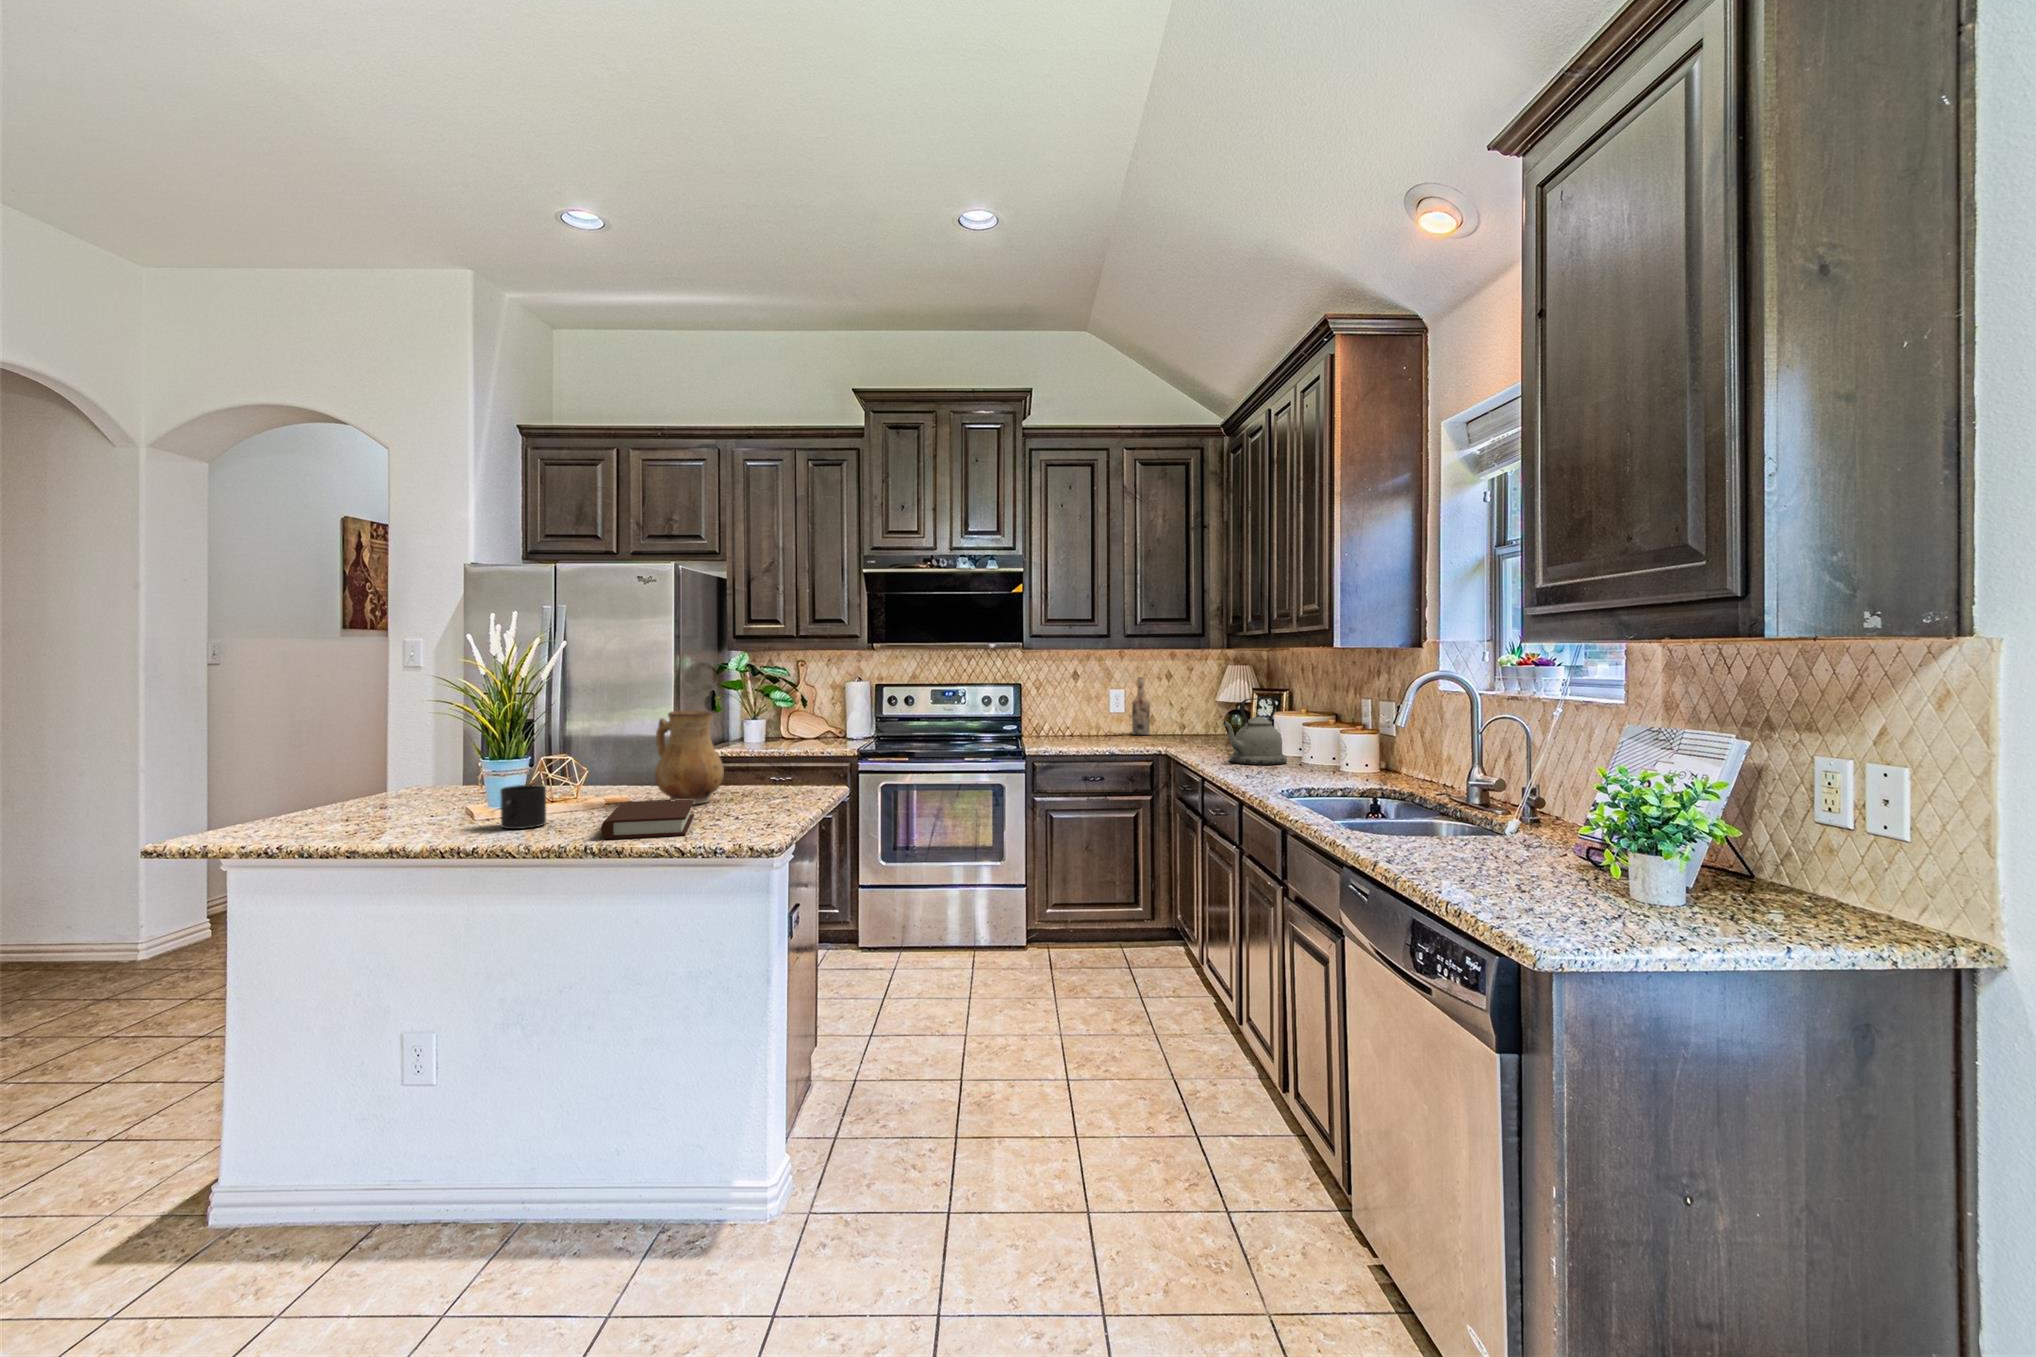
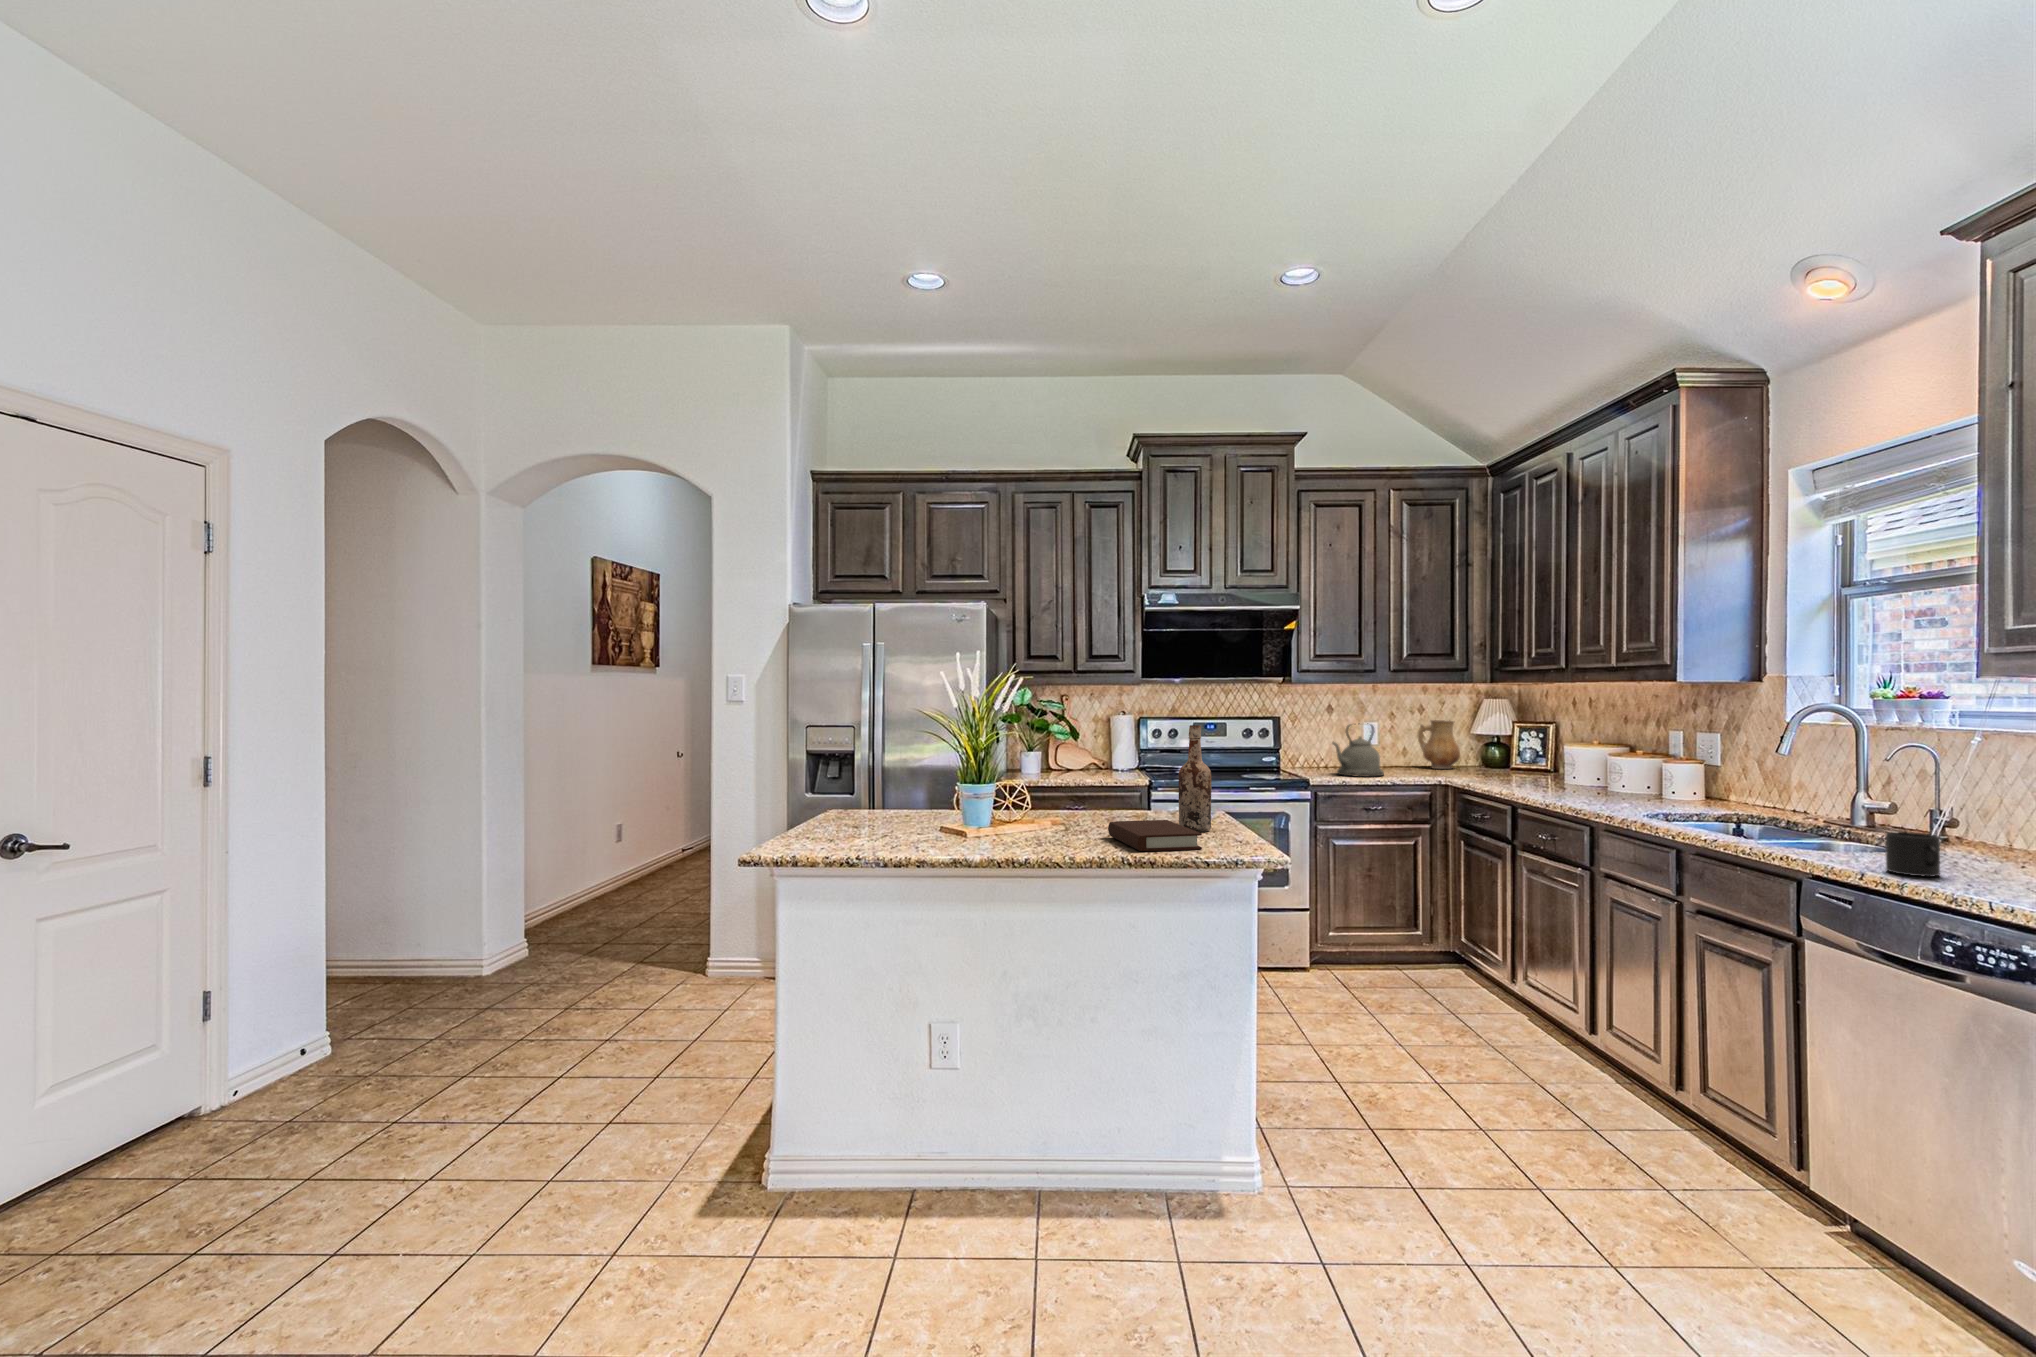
wine bottle: present [1132,677,1150,735] -> present [1179,725,1212,832]
kettle: present [1223,698,1287,765] -> present [1333,723,1384,777]
ceramic pitcher: present [655,710,724,804] -> present [1418,720,1460,769]
mug: present [500,785,546,829] -> present [1885,832,1940,877]

